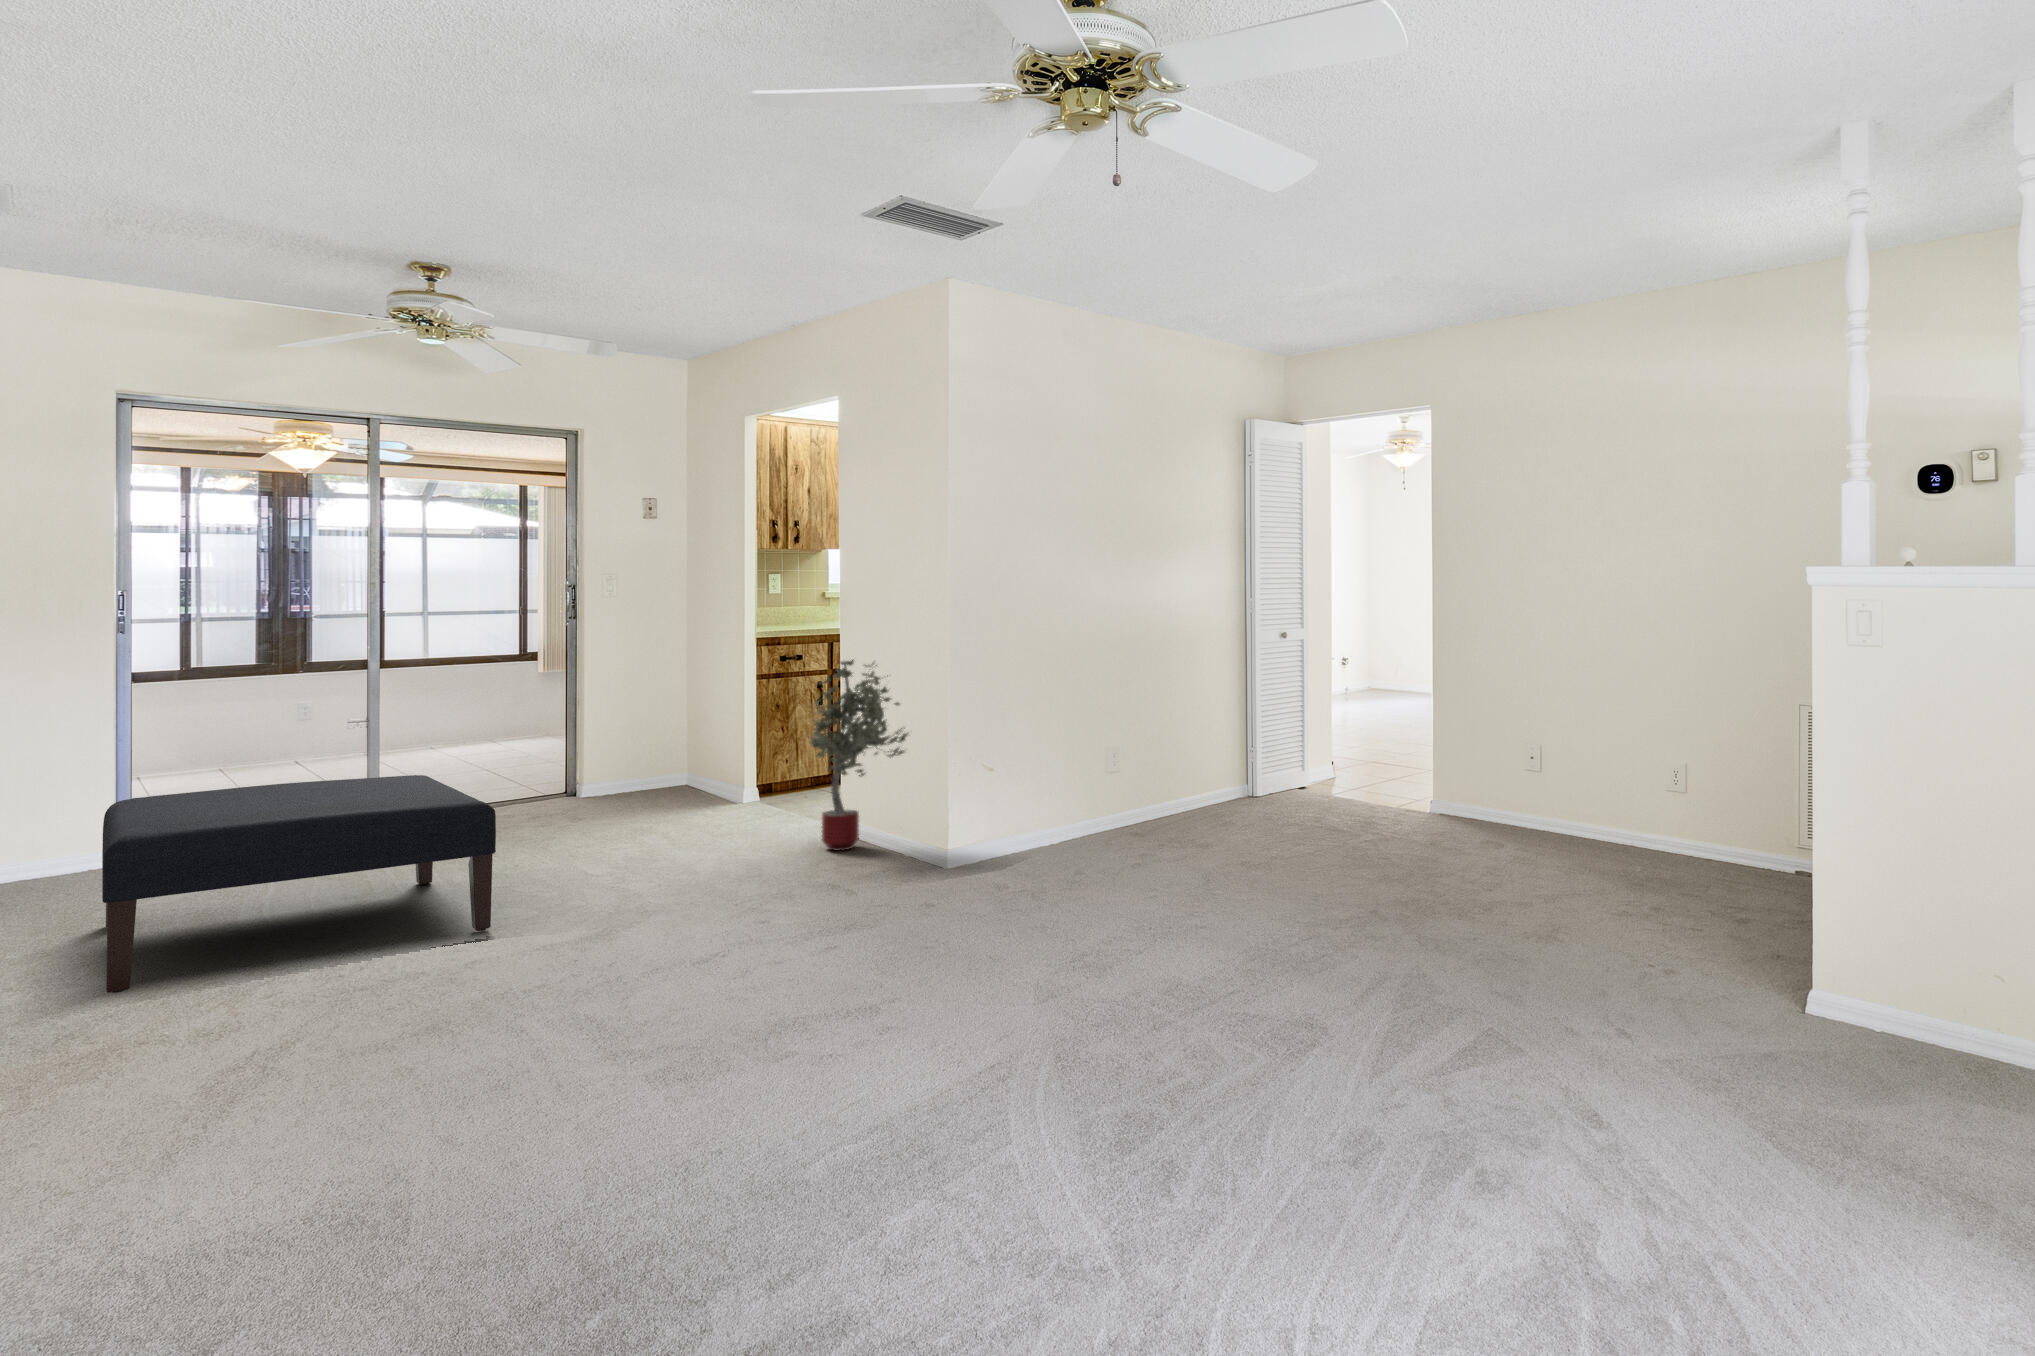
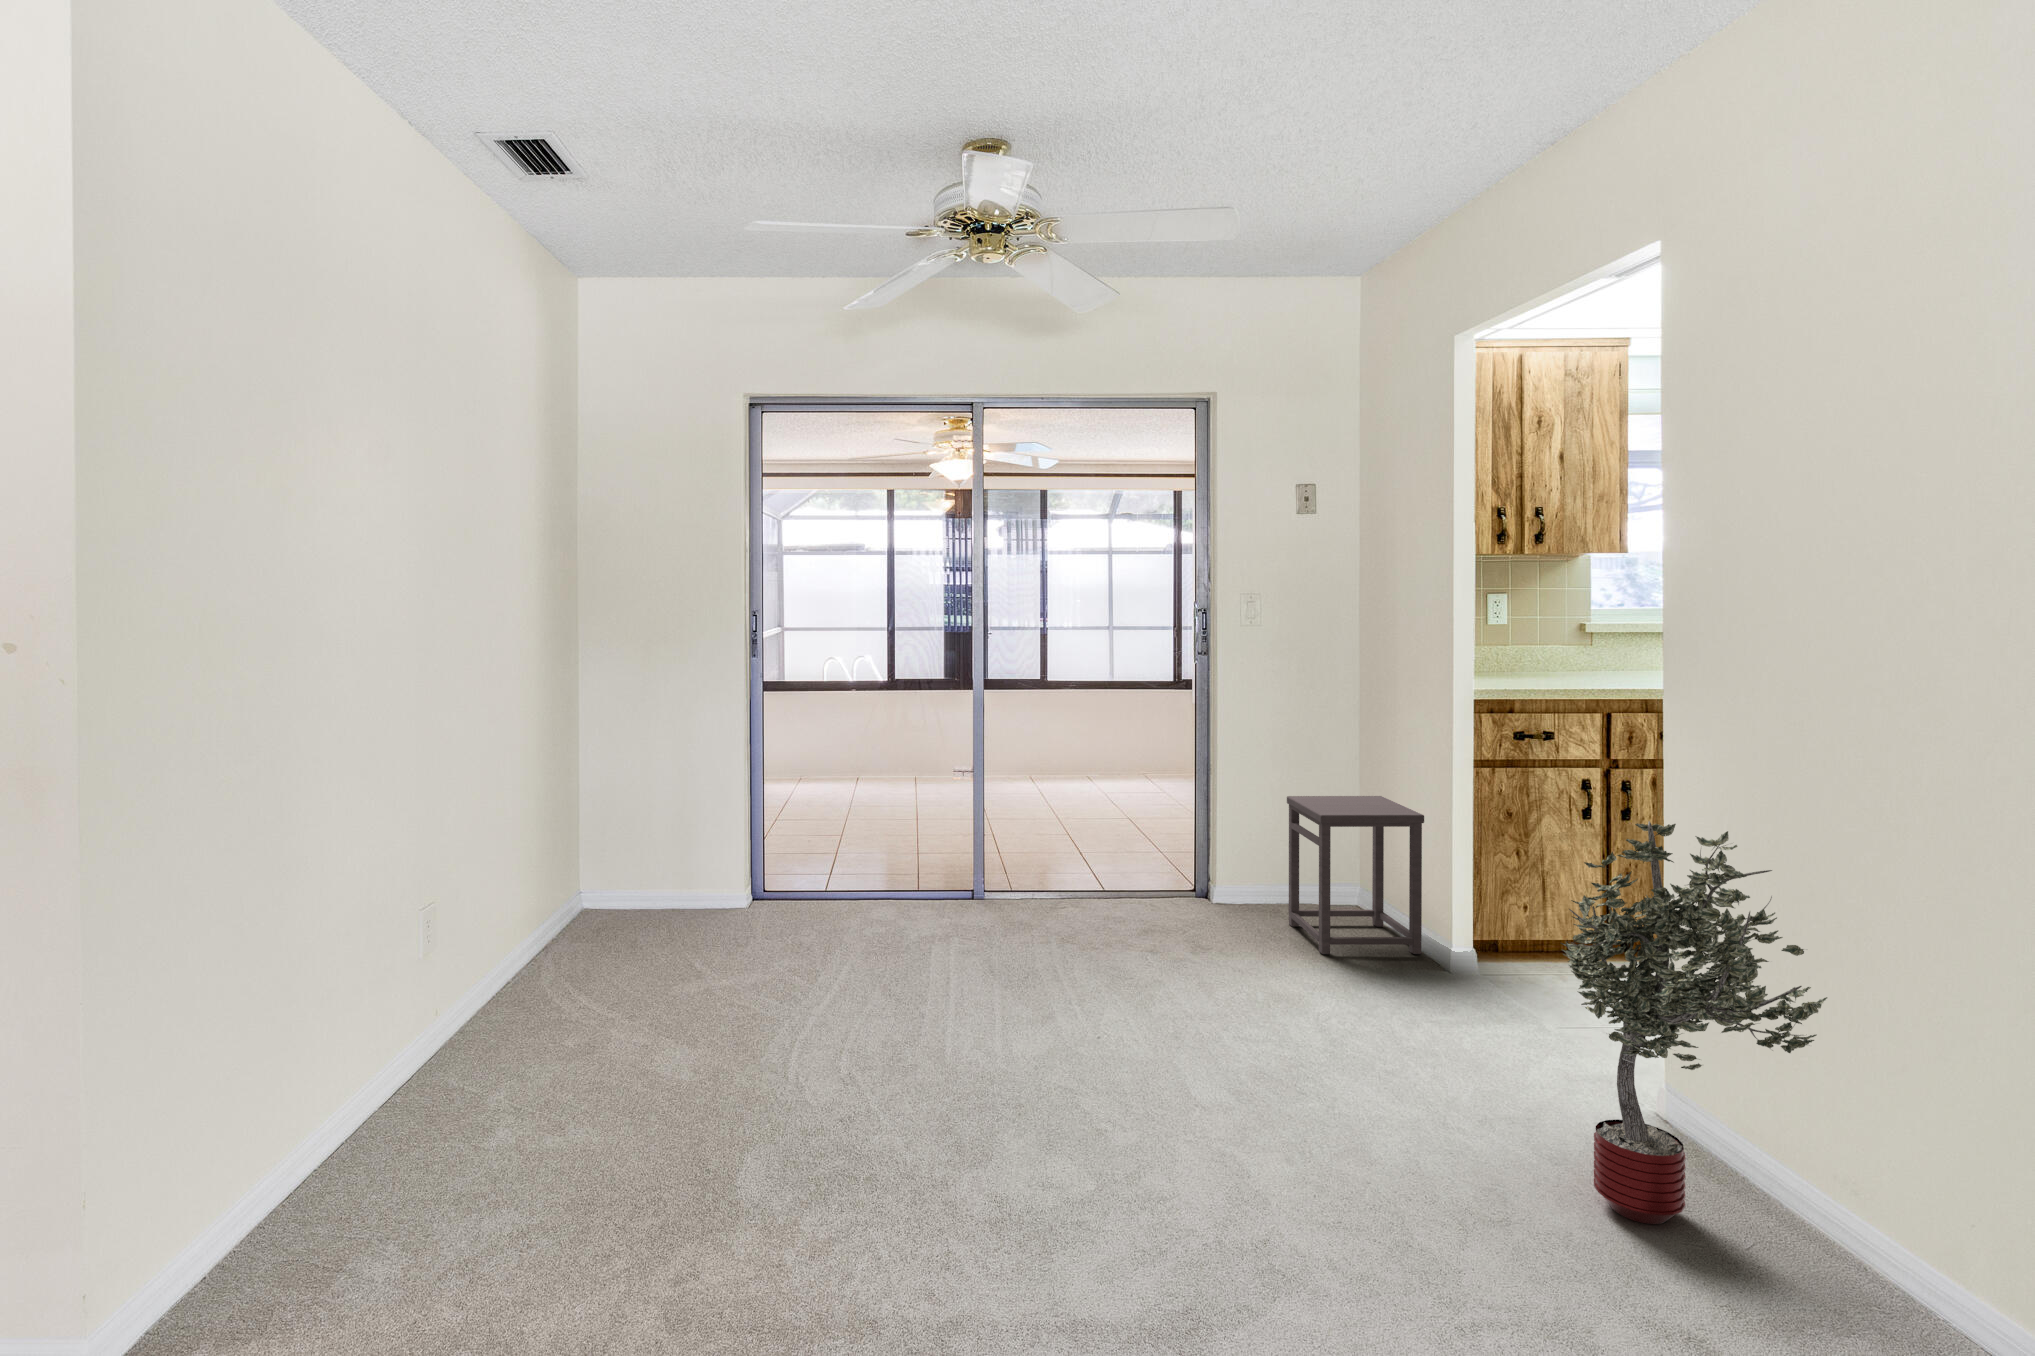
side table: none [637,706,730,806] -> present [1287,796,1424,954]
ottoman: present [102,775,496,993] -> none [449,931,955,1309]

